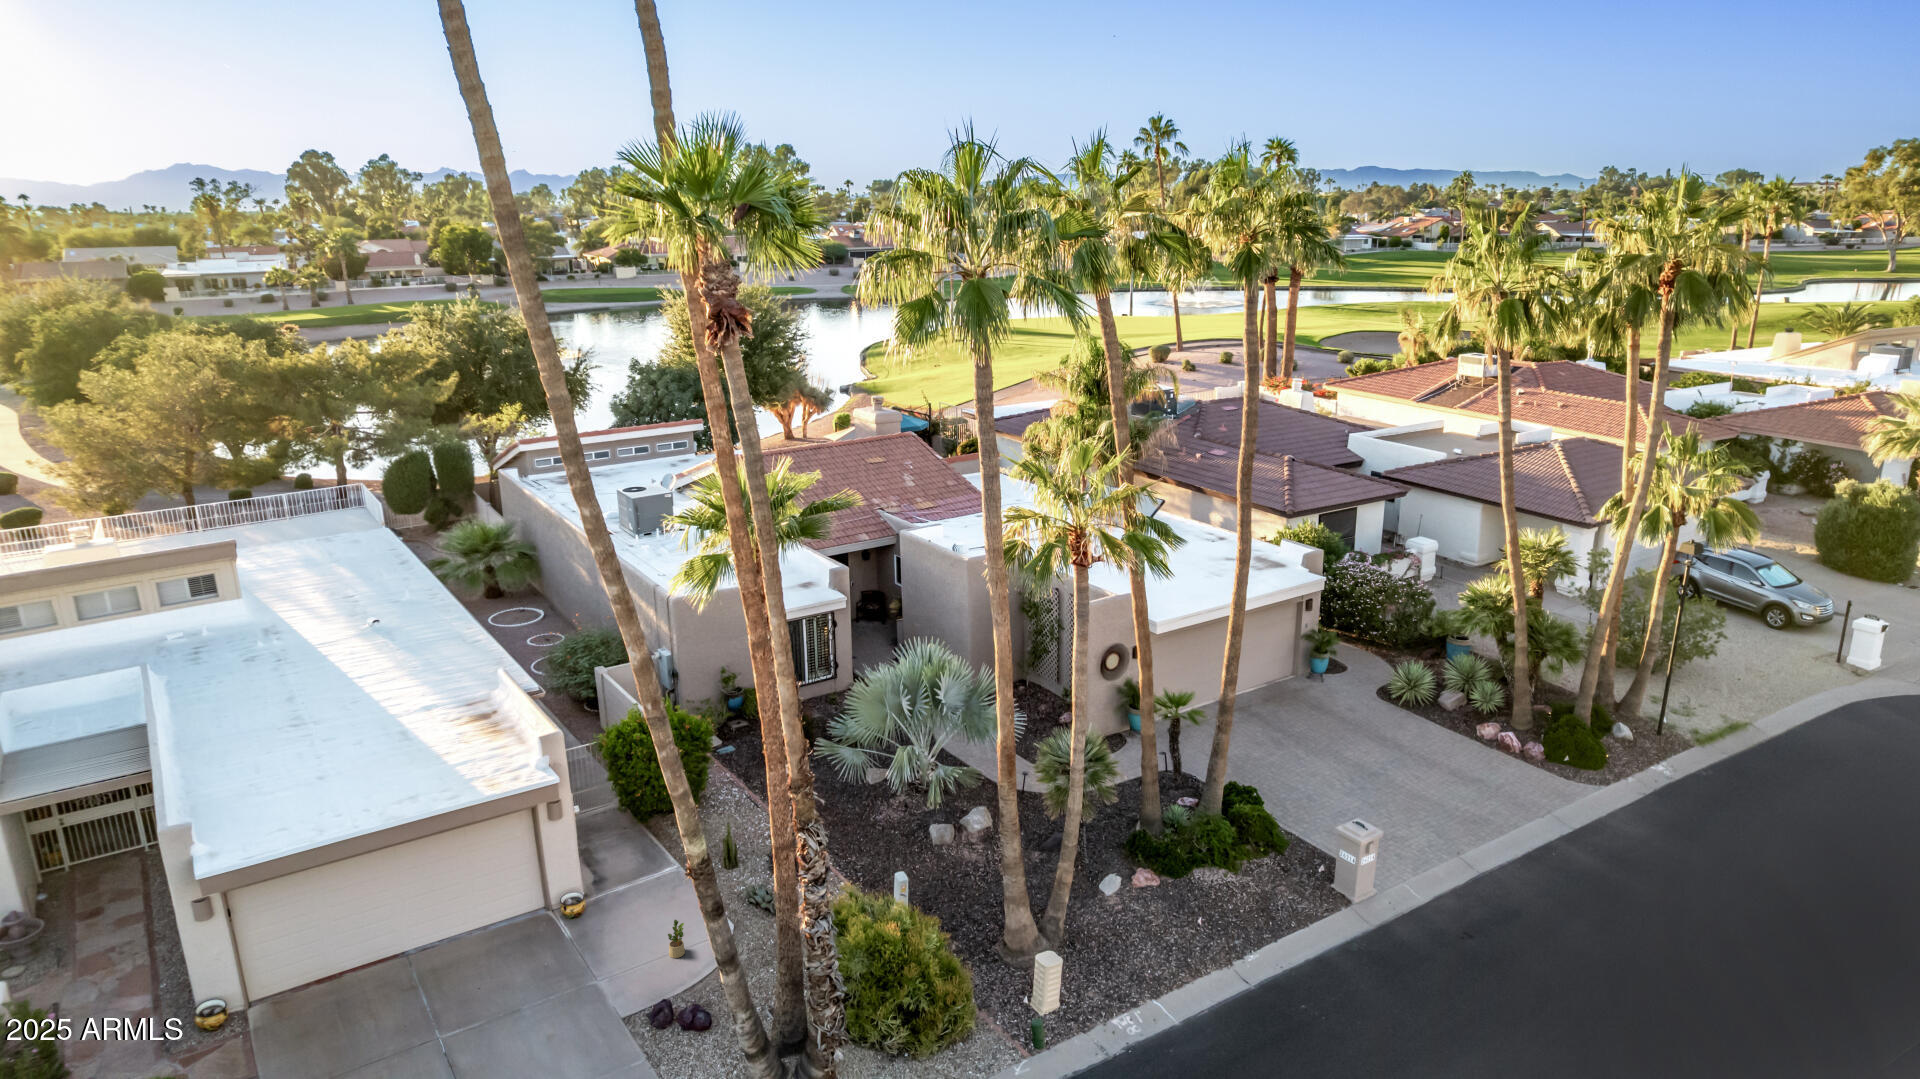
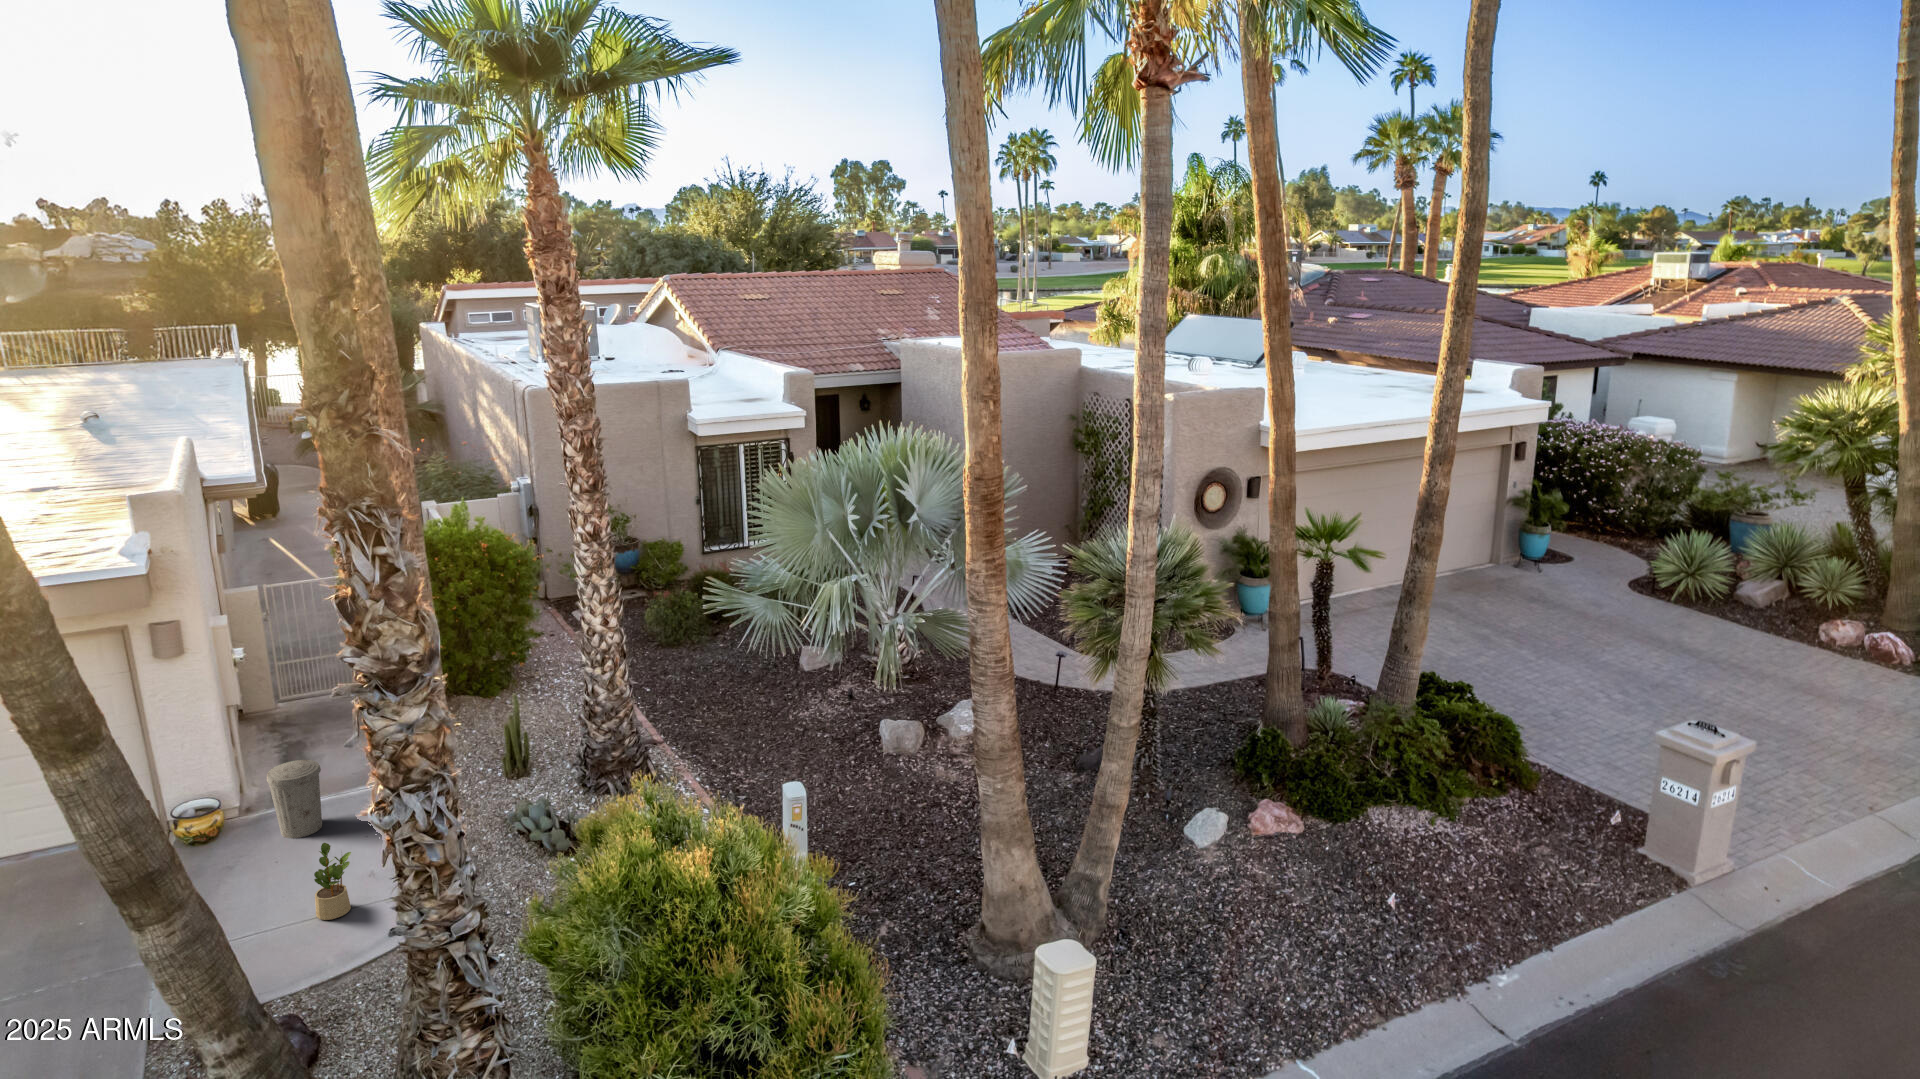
trash can: none [615,870,642,914] -> present [267,760,322,838]

